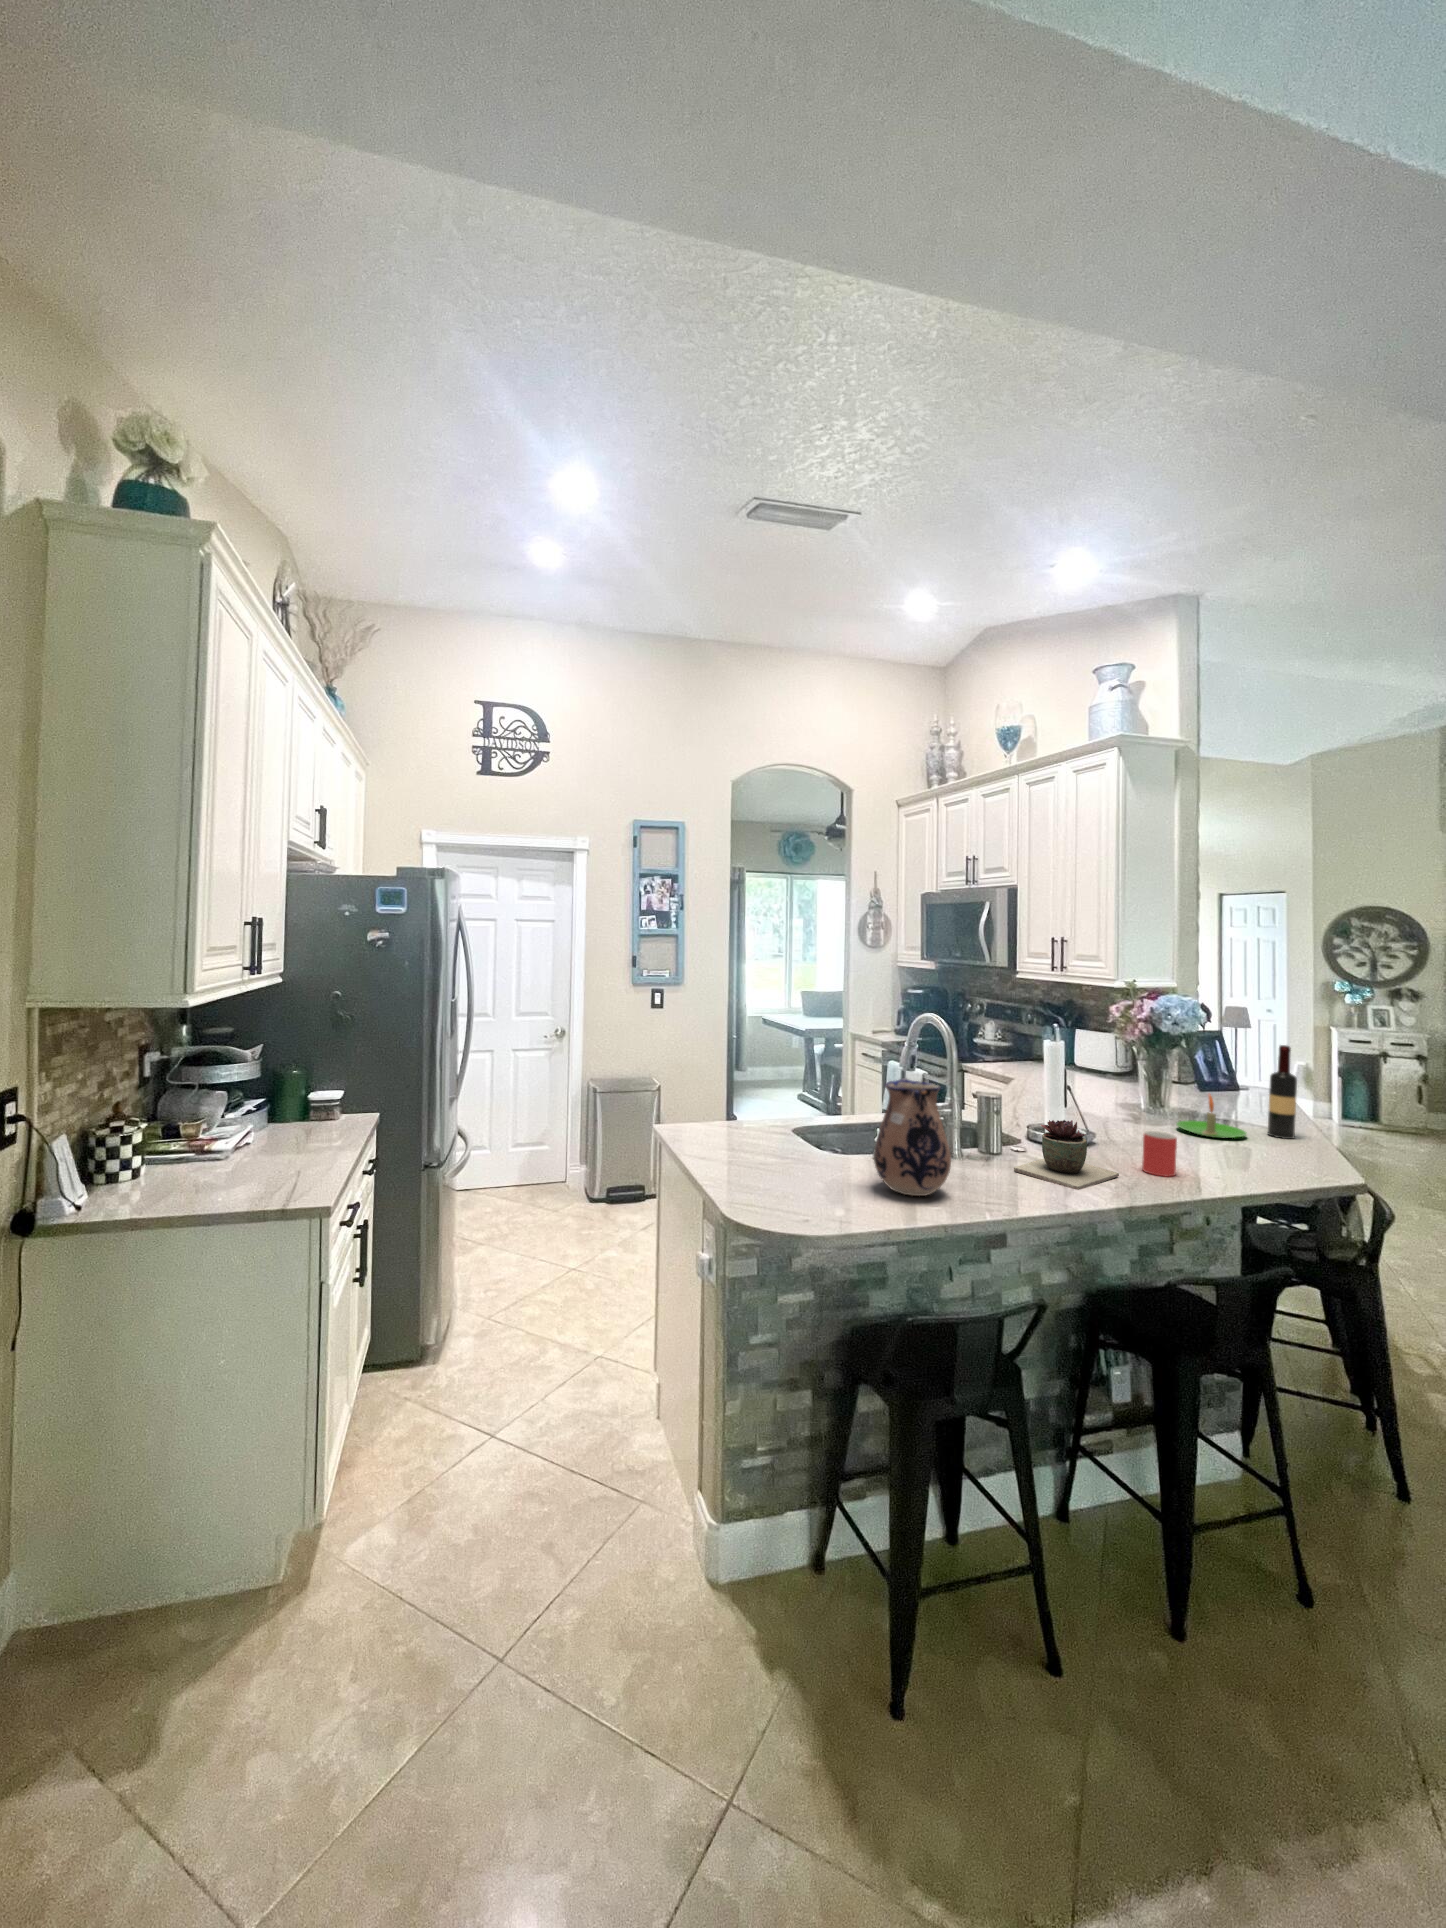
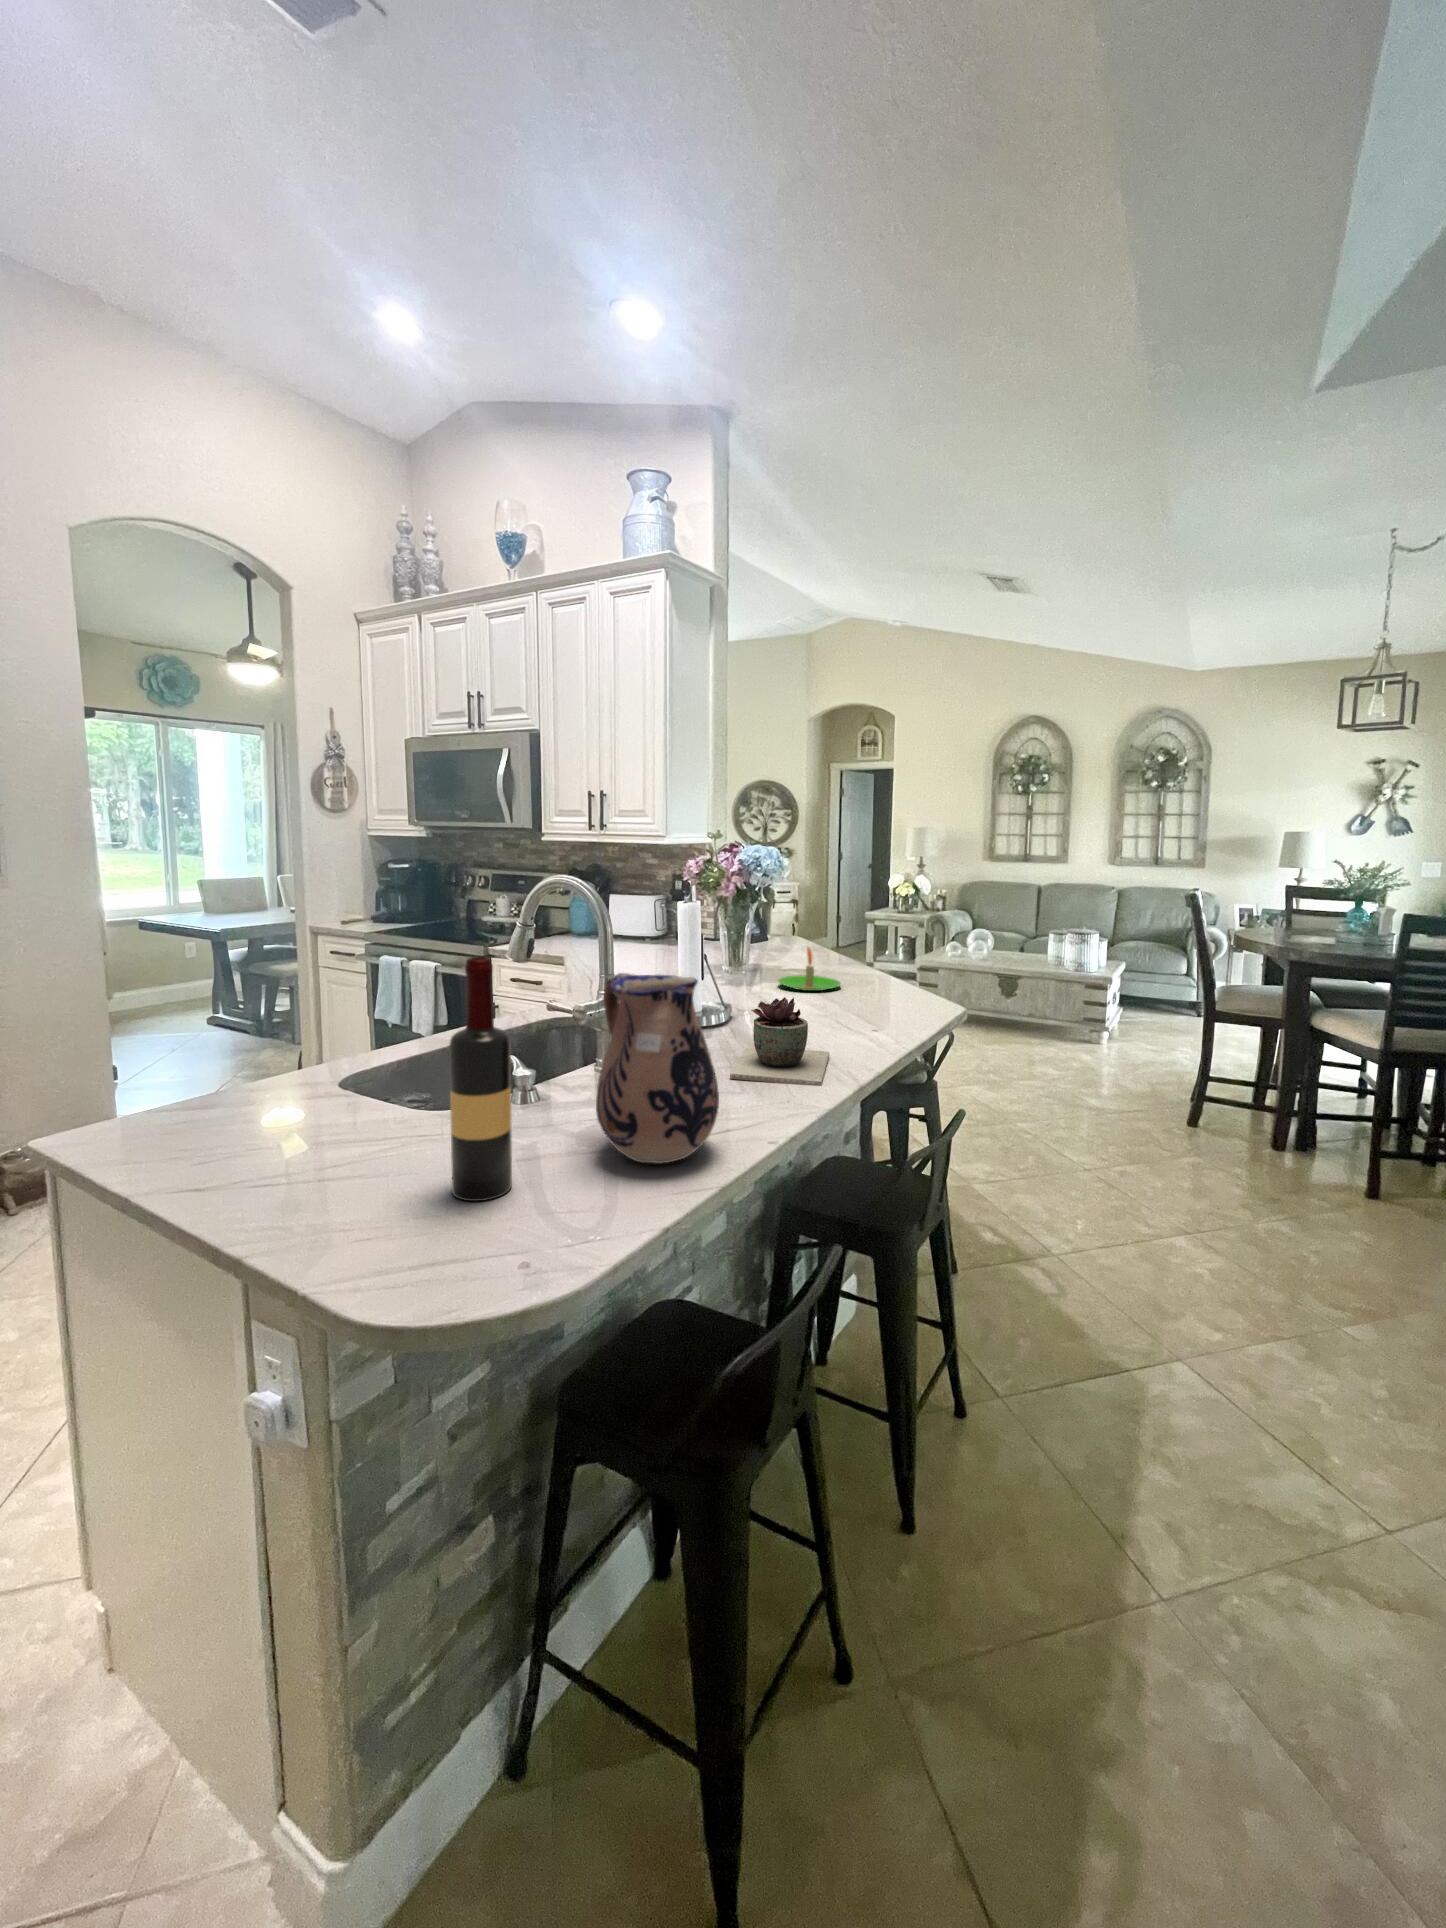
wine bottle: present [1268,1045,1297,1139] -> present [449,956,512,1201]
mug: present [1142,1131,1177,1177] -> none [832,993,868,1045]

